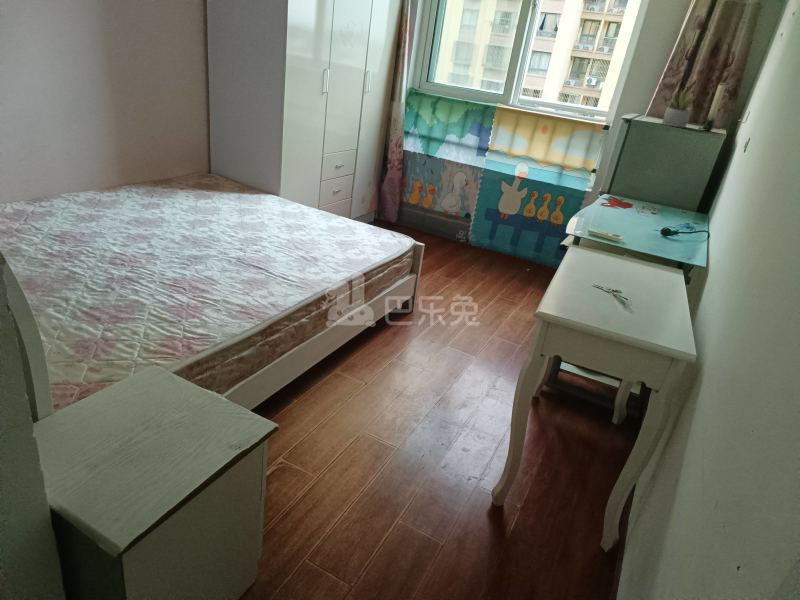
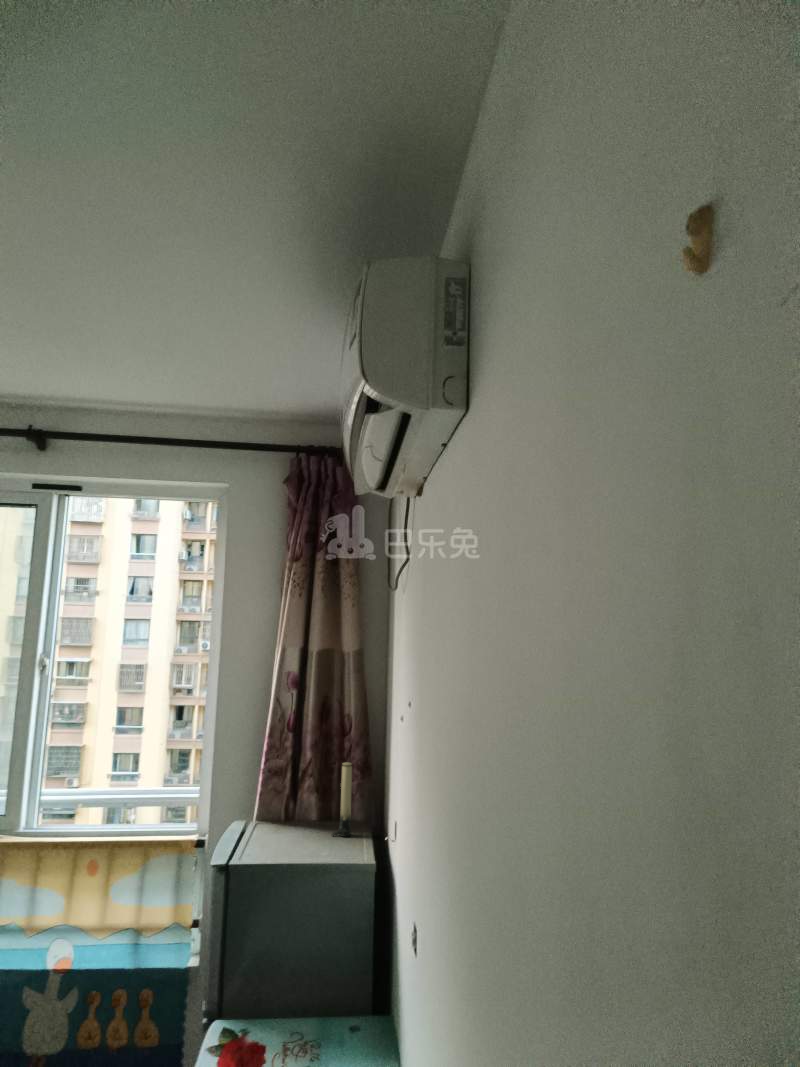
succulent plant: present [662,89,694,128] -> none [276,779,315,846]

